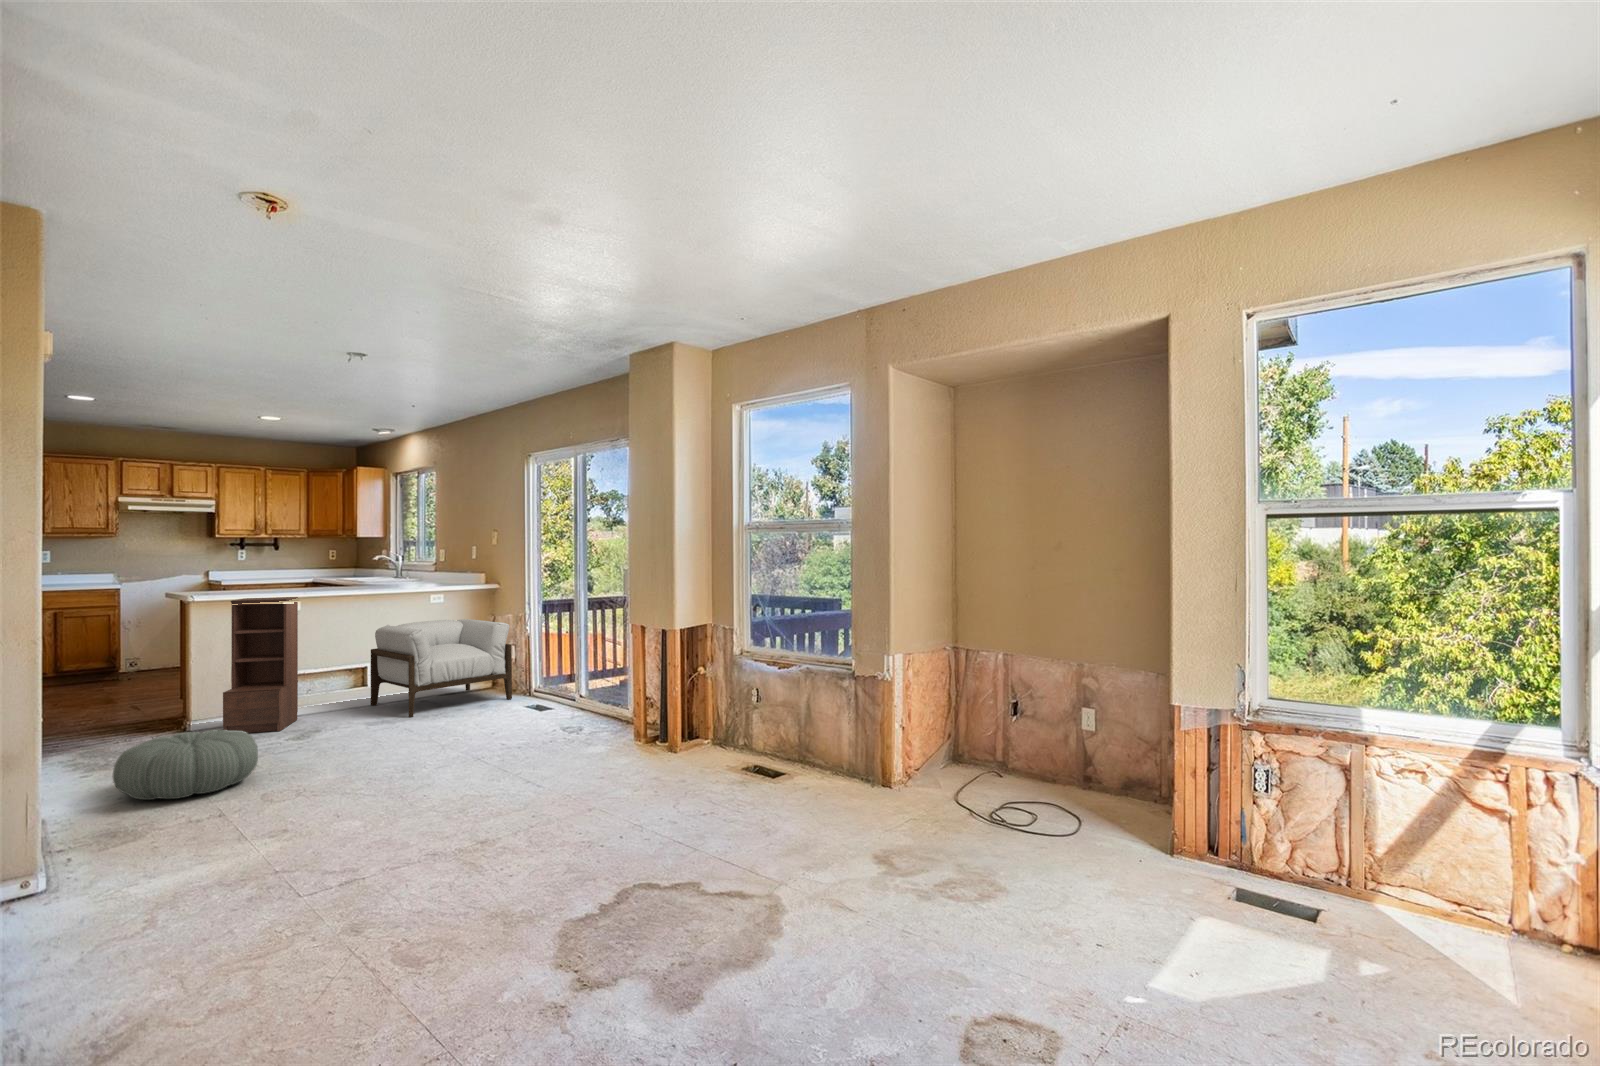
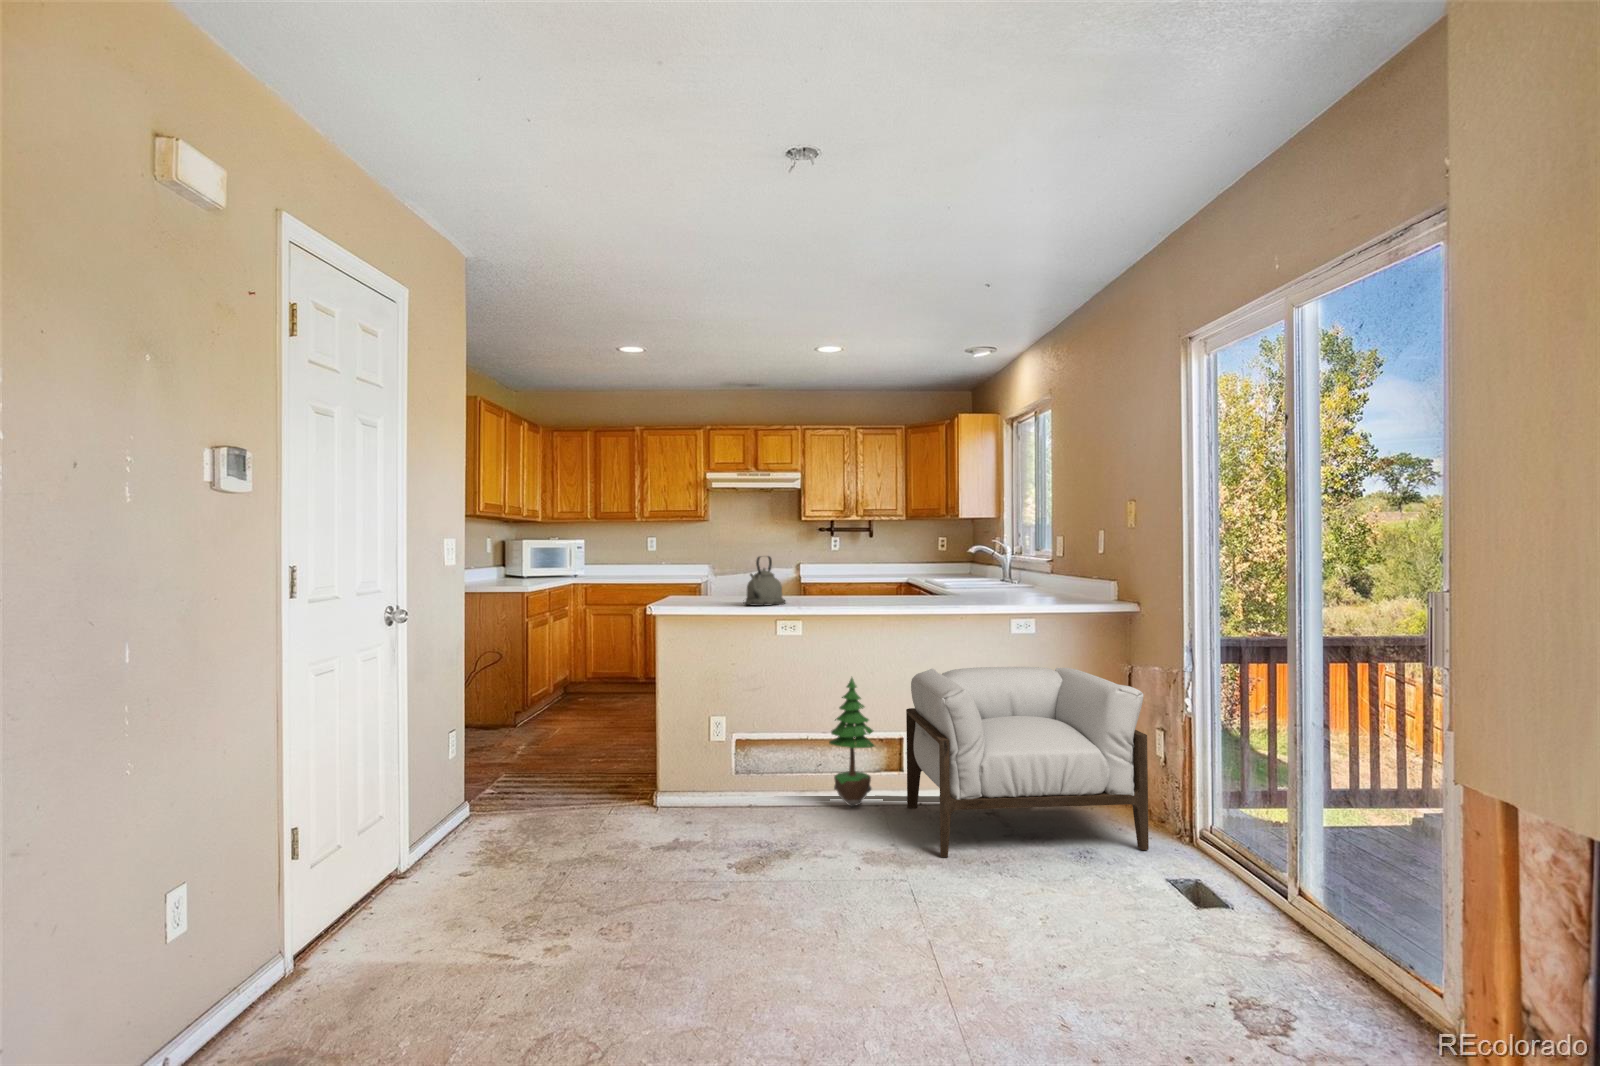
kettle: none [236,564,270,596] -> present [744,556,786,606]
bookshelf: present [223,597,298,733] -> none [678,611,790,840]
potted tree: none [319,633,351,711] -> present [829,678,874,807]
pouf: present [113,730,258,800] -> none [394,850,612,994]

